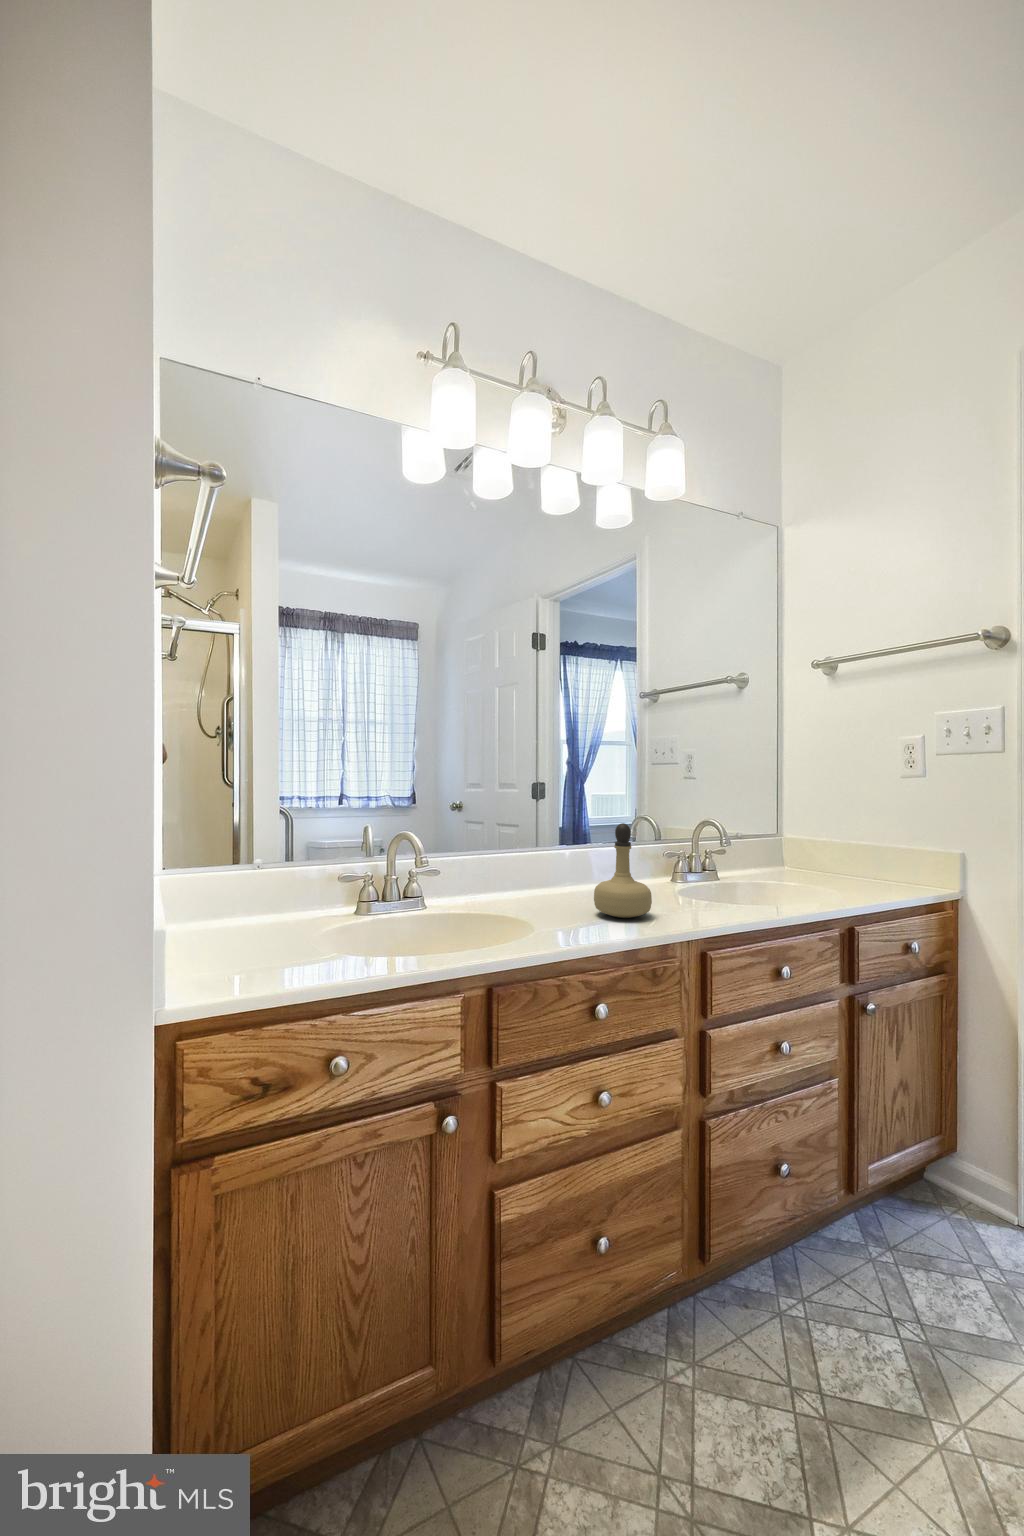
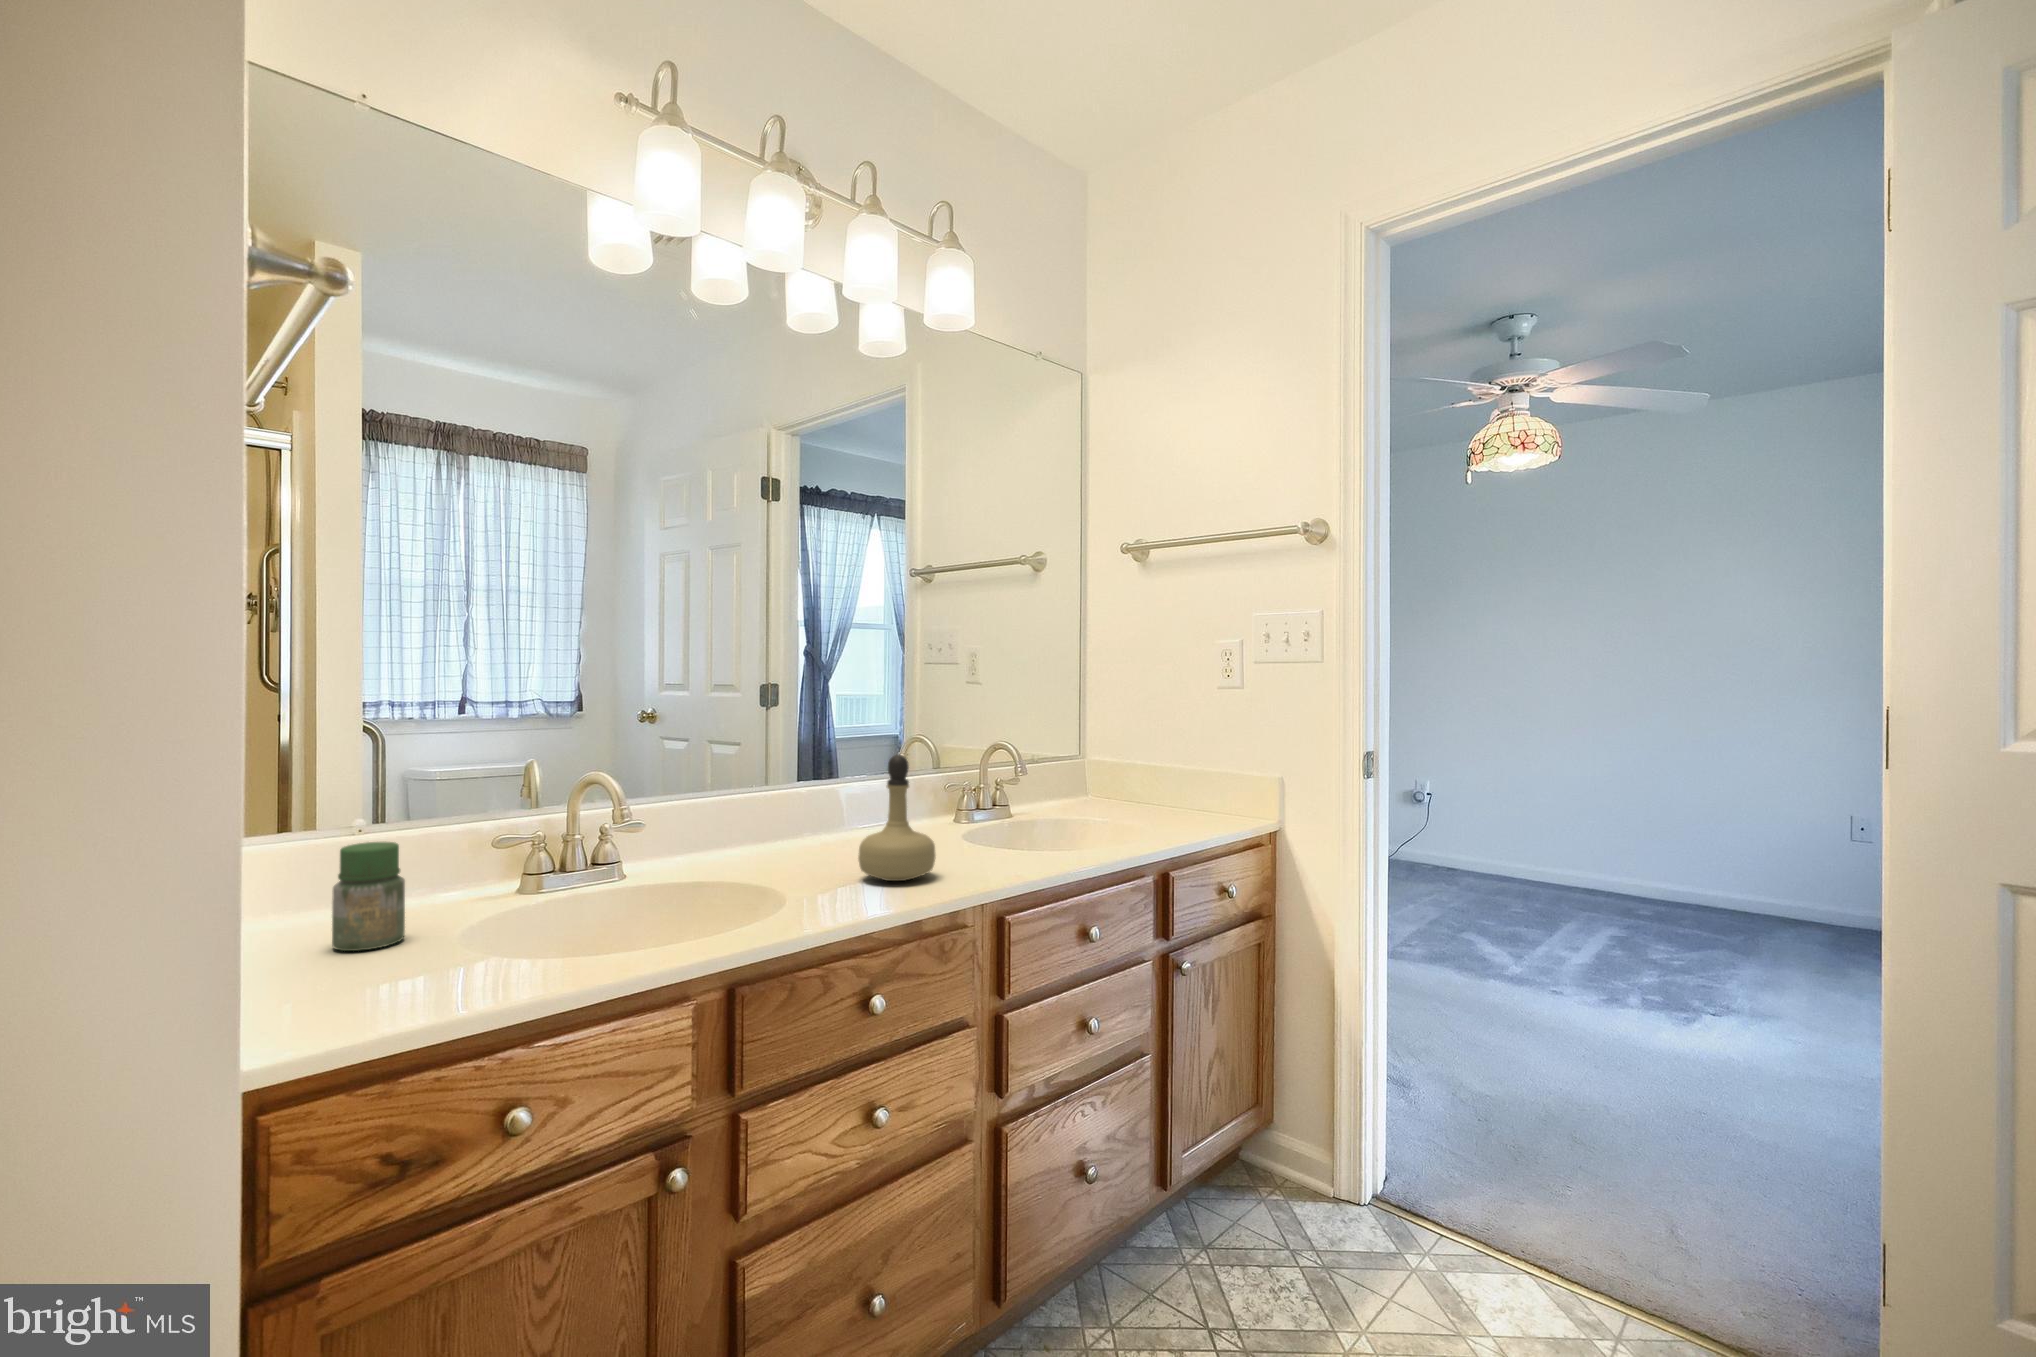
jar: none [264,866,304,934] -> present [332,842,405,951]

